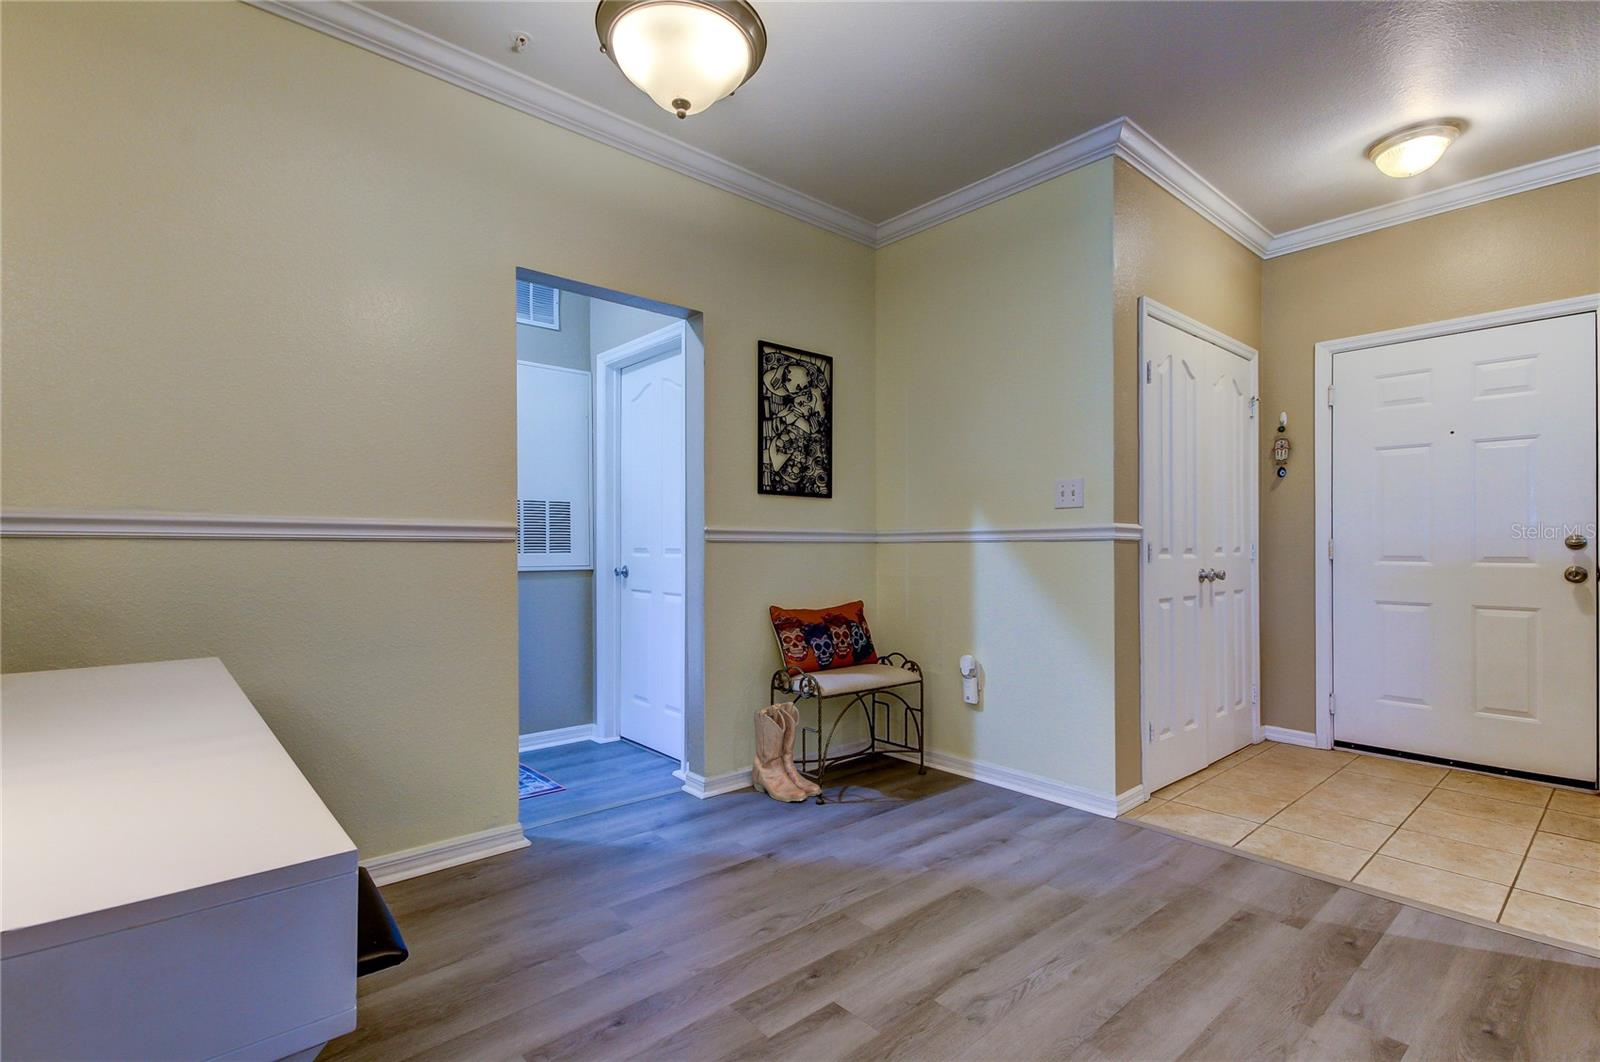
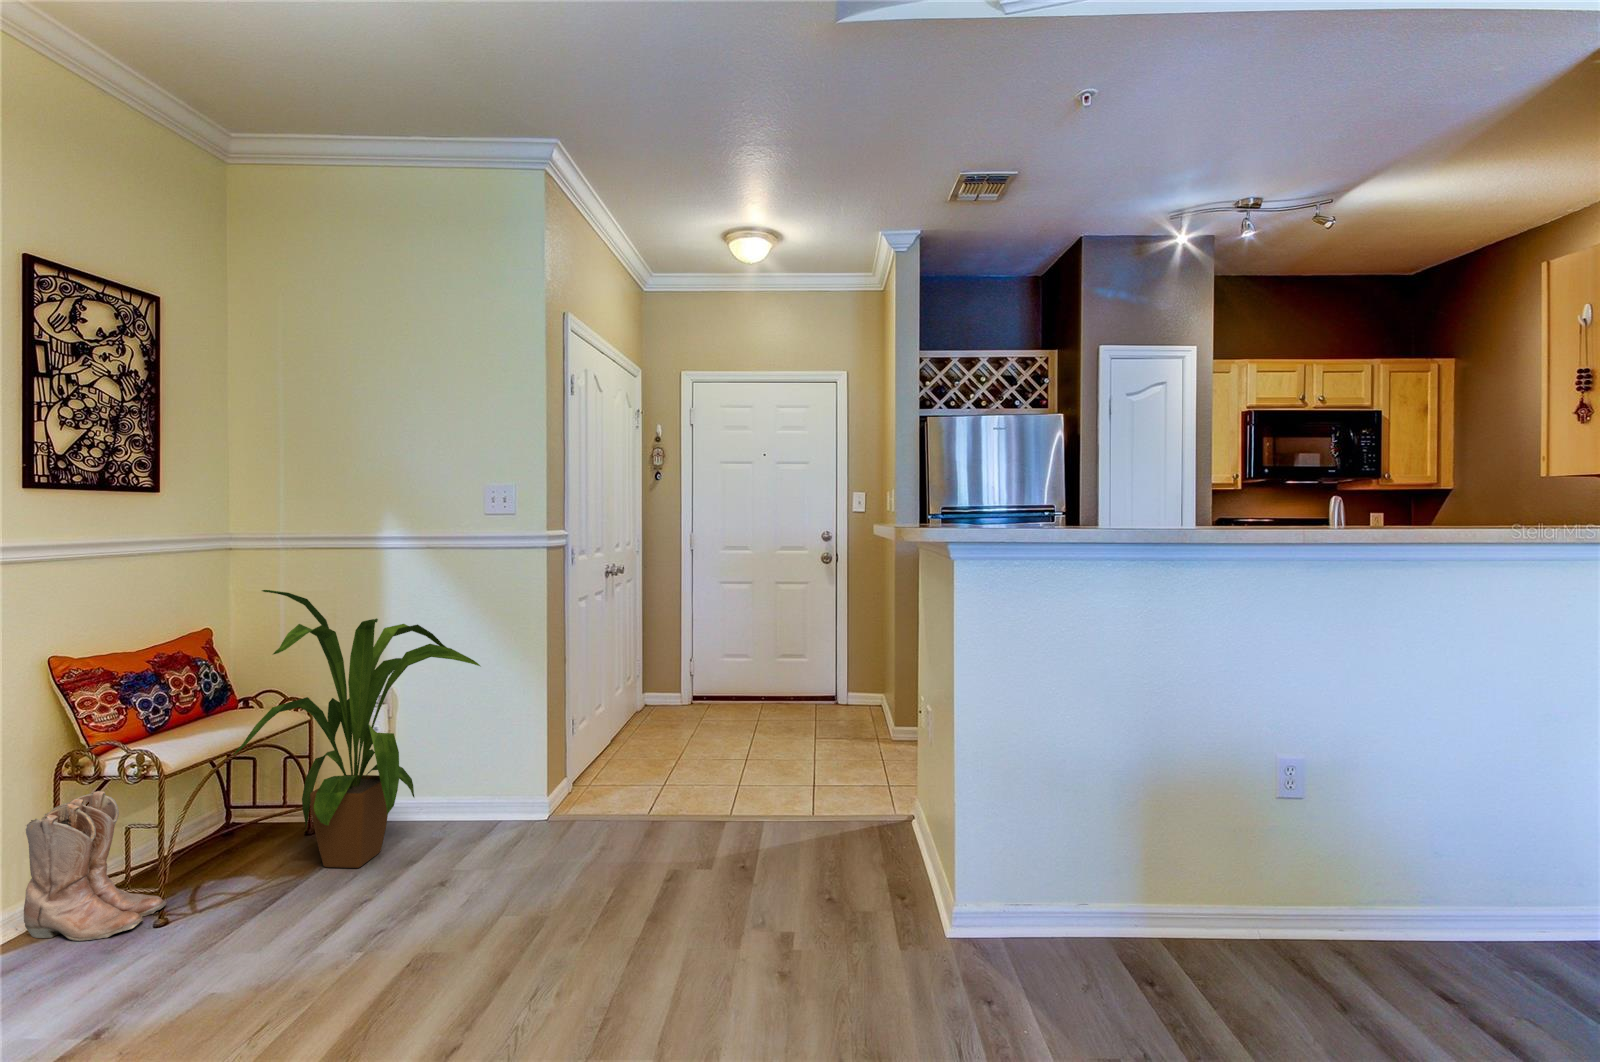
house plant: none [859,568,1045,807] -> present [234,590,480,868]

